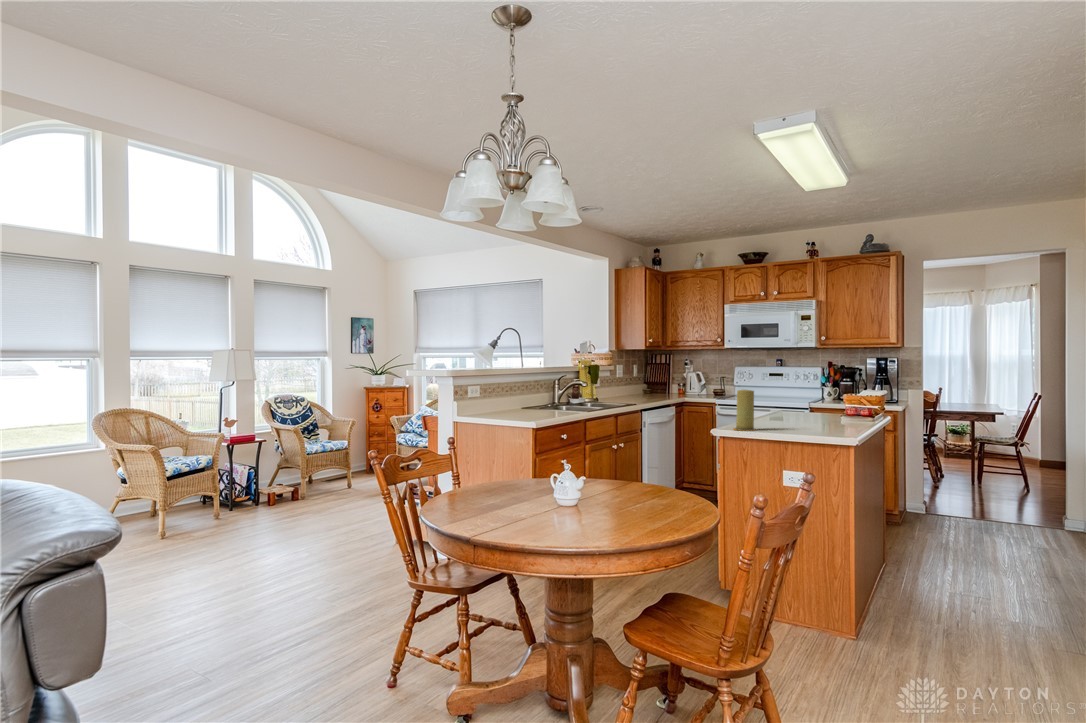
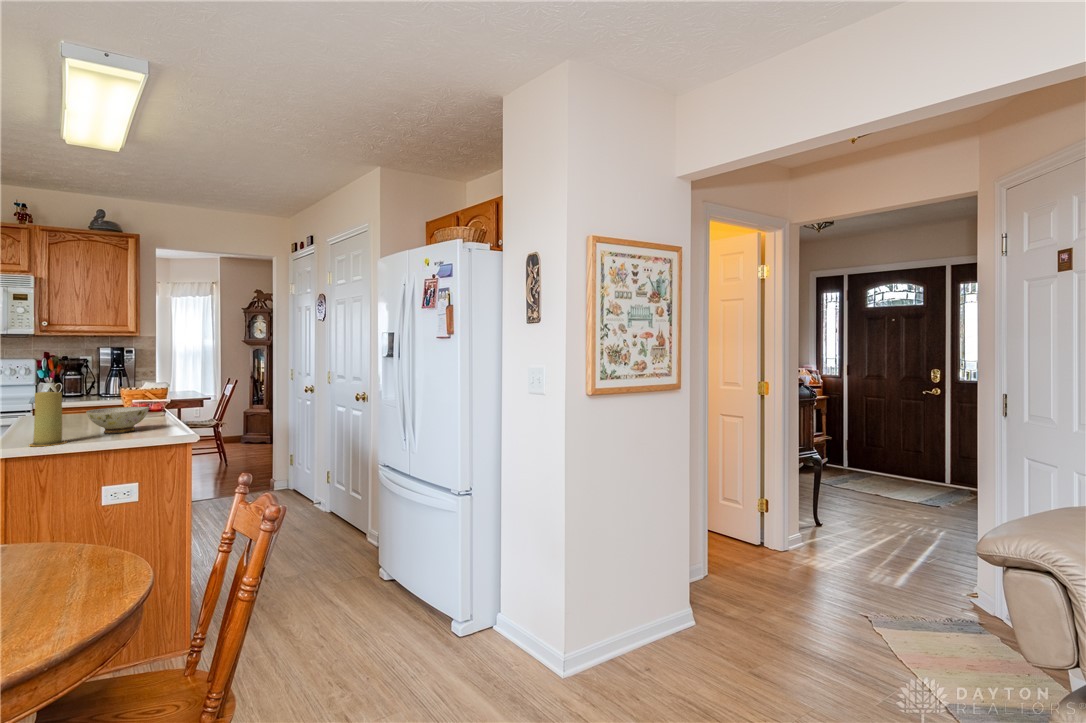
ceramic bowl: none [778,407,827,429] -> present [86,407,149,434]

